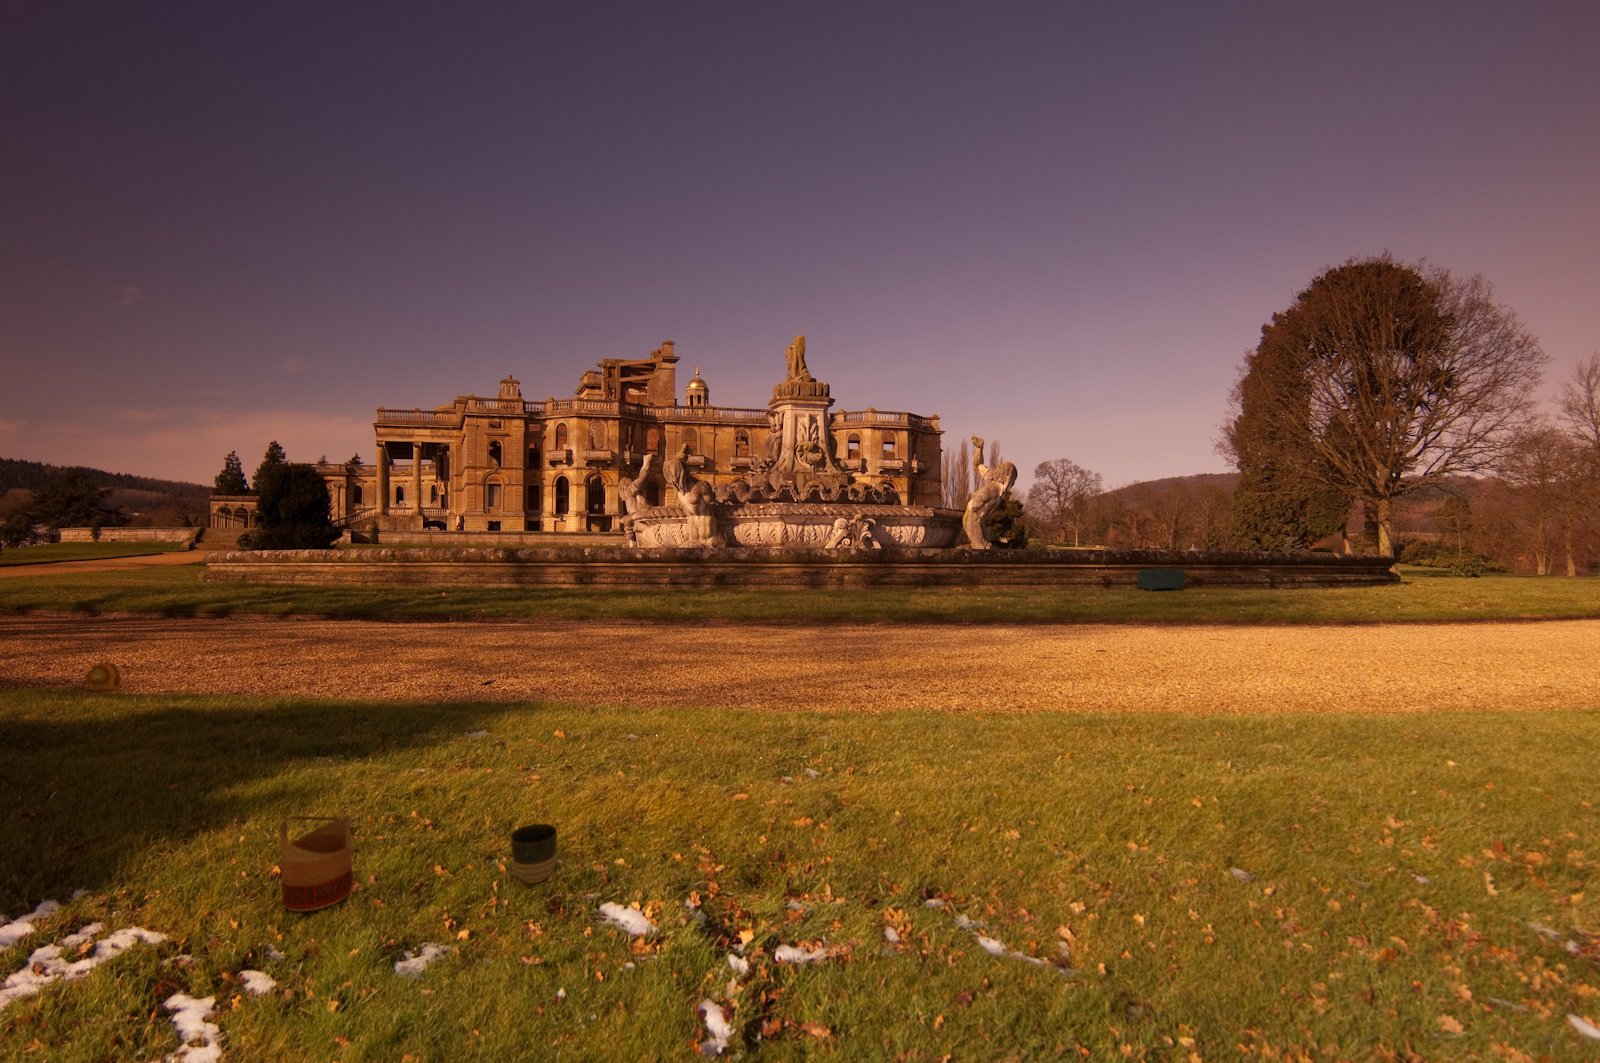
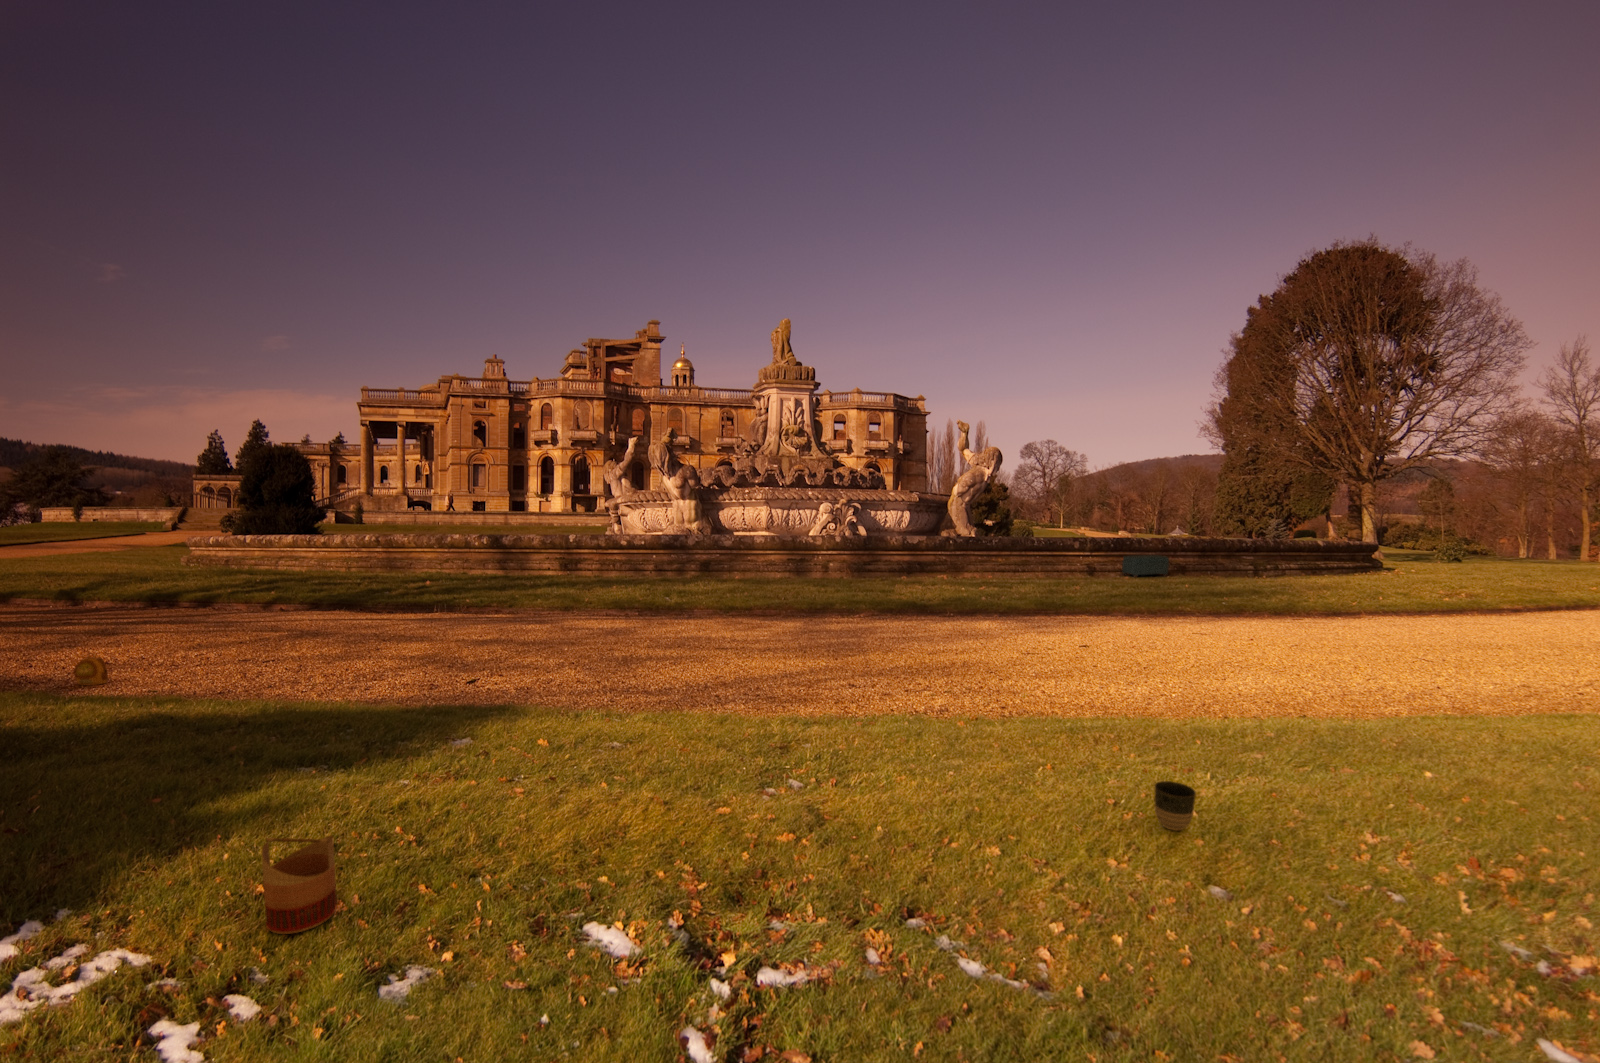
planter: present [511,824,557,883] -> present [1155,781,1196,831]

